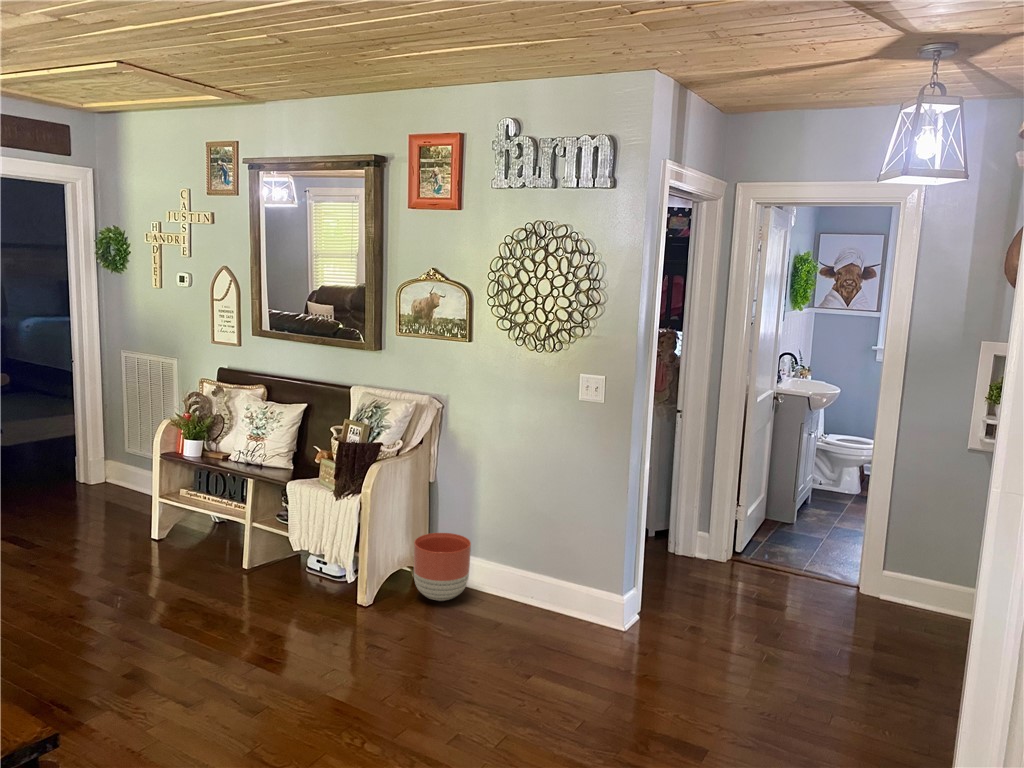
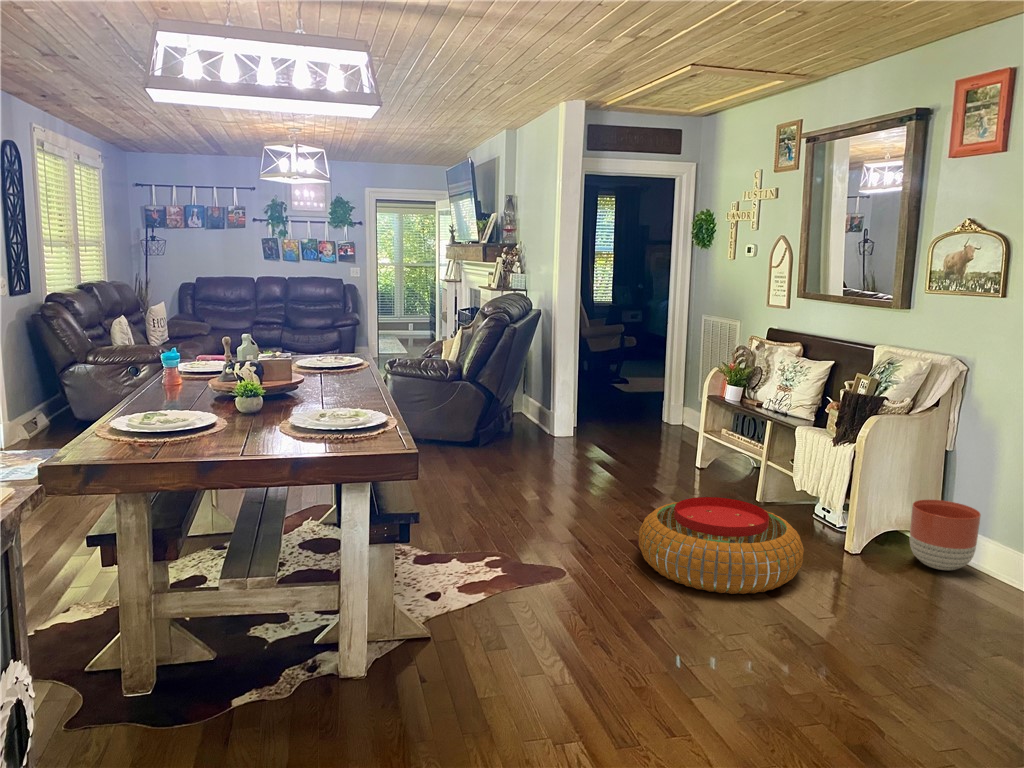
pouf: none [142,587,341,717] -> present [638,497,804,594]

